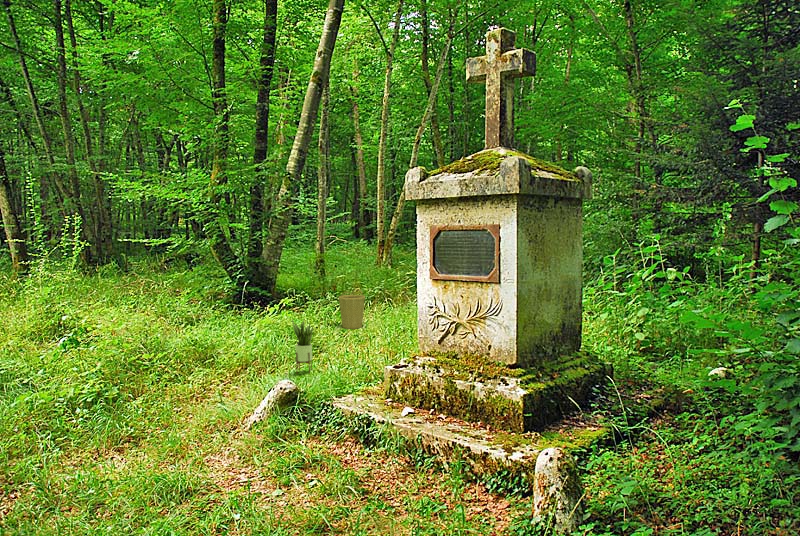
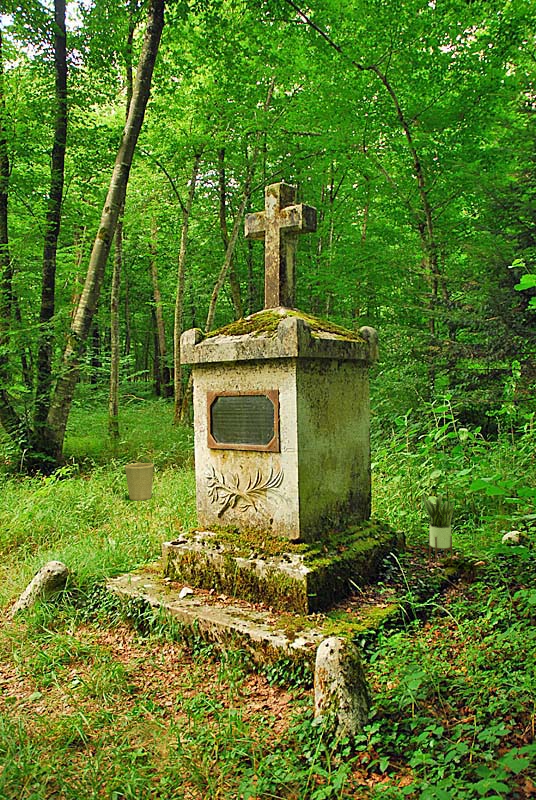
potted plant: present [292,320,313,374] -> present [423,493,454,565]

